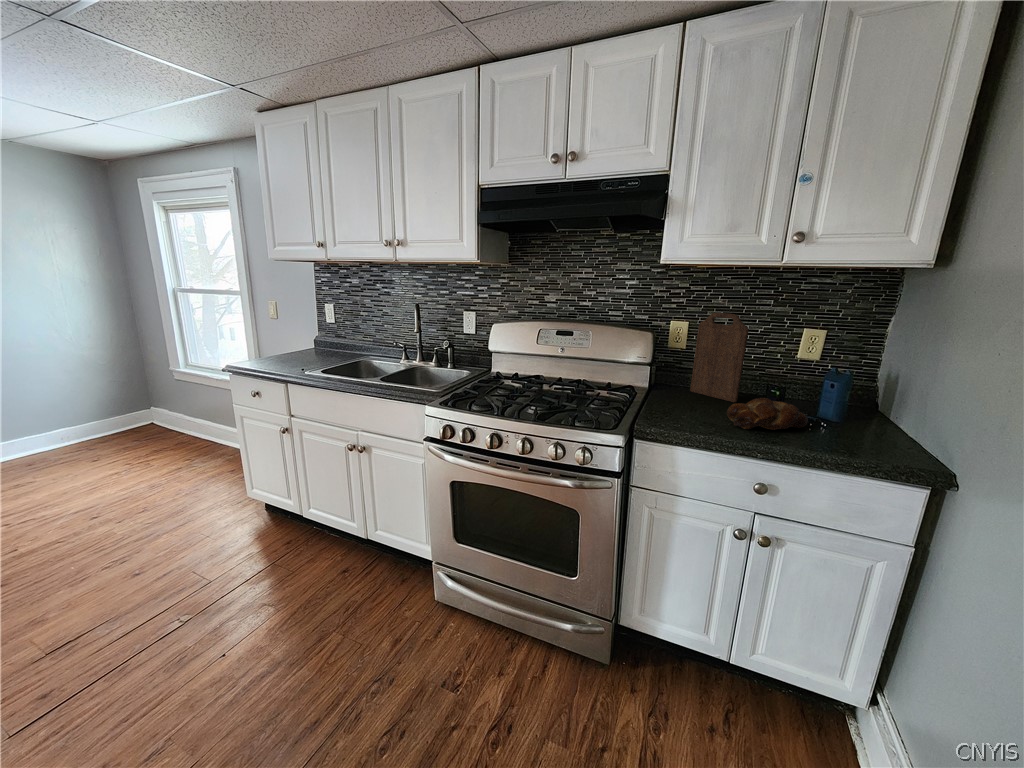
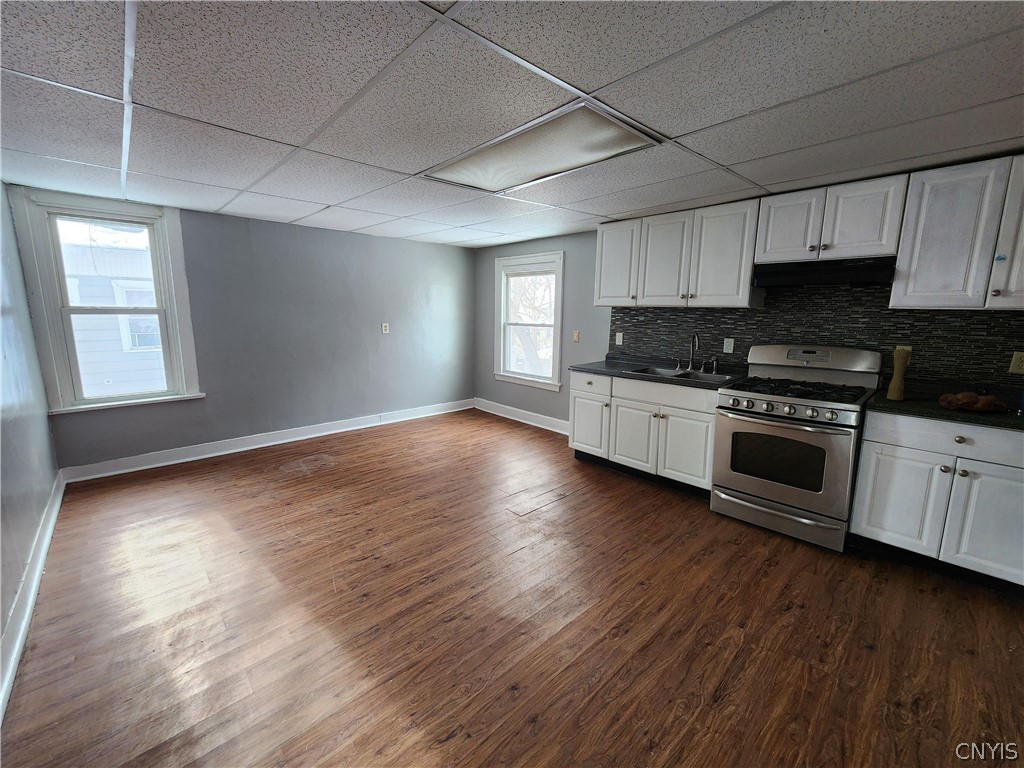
cutting board: present [690,313,749,402] -> none [913,339,962,400]
pepper mill: none [661,331,691,413] -> present [887,349,911,400]

